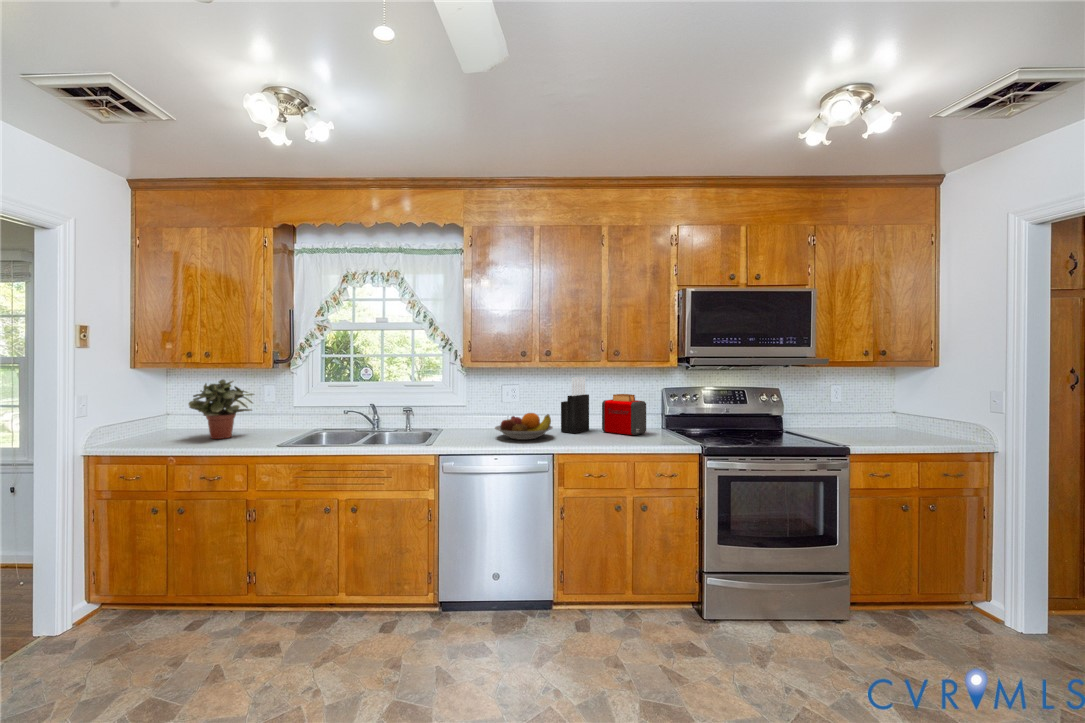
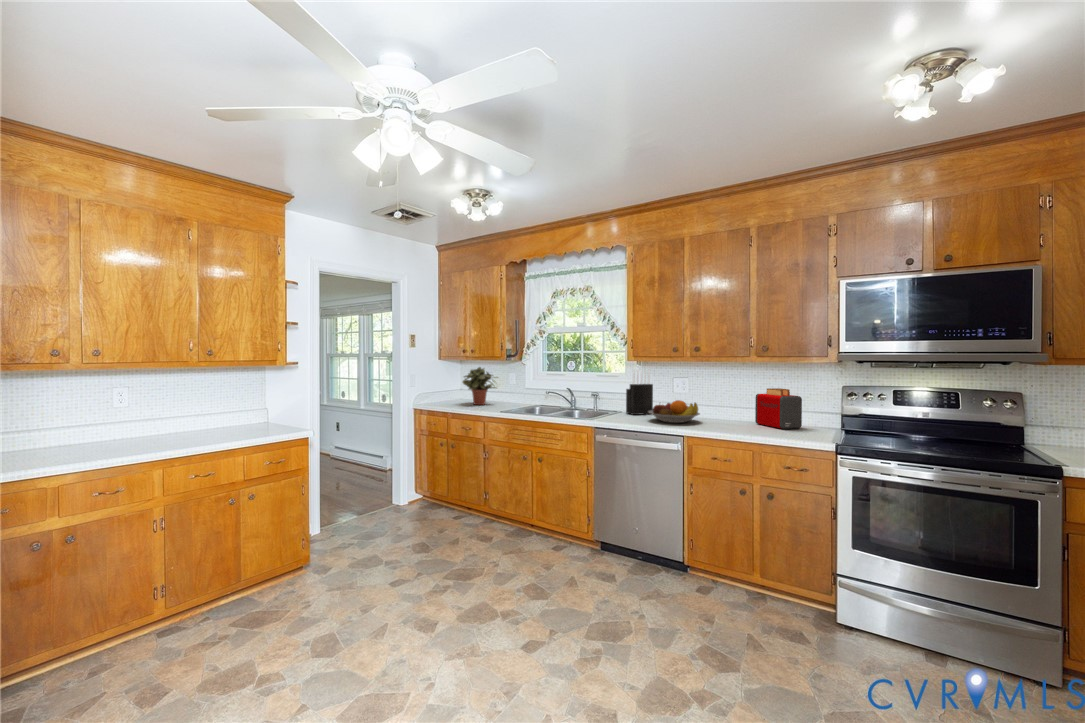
knife block: present [561,377,589,433] -> present [626,369,653,415]

